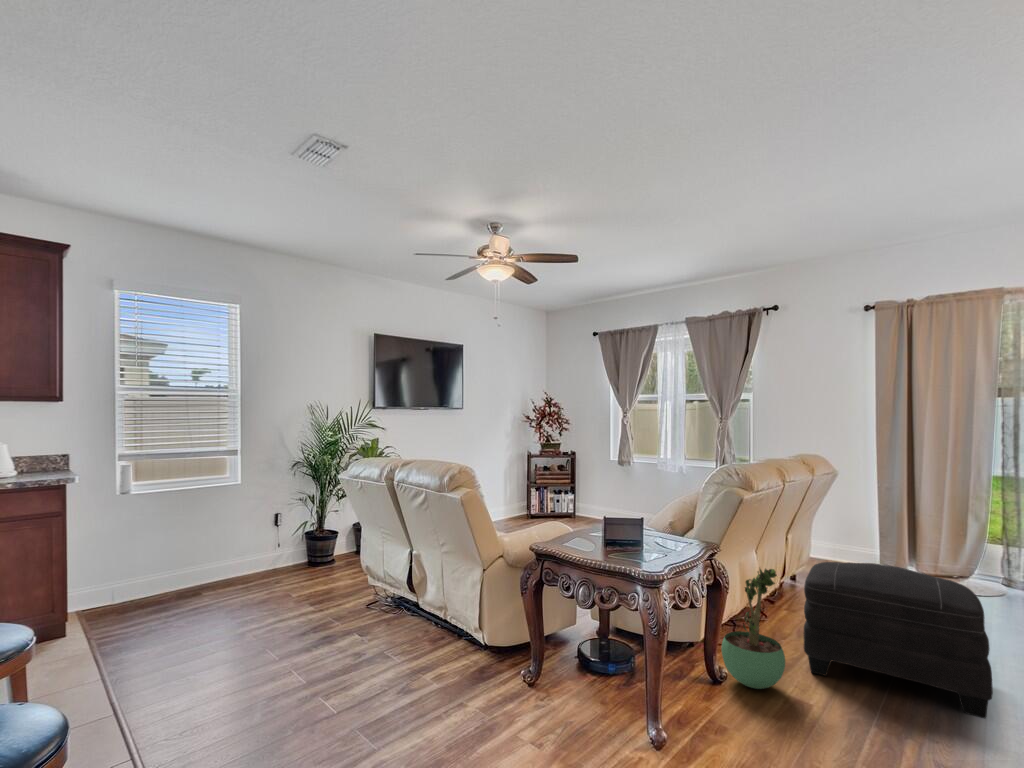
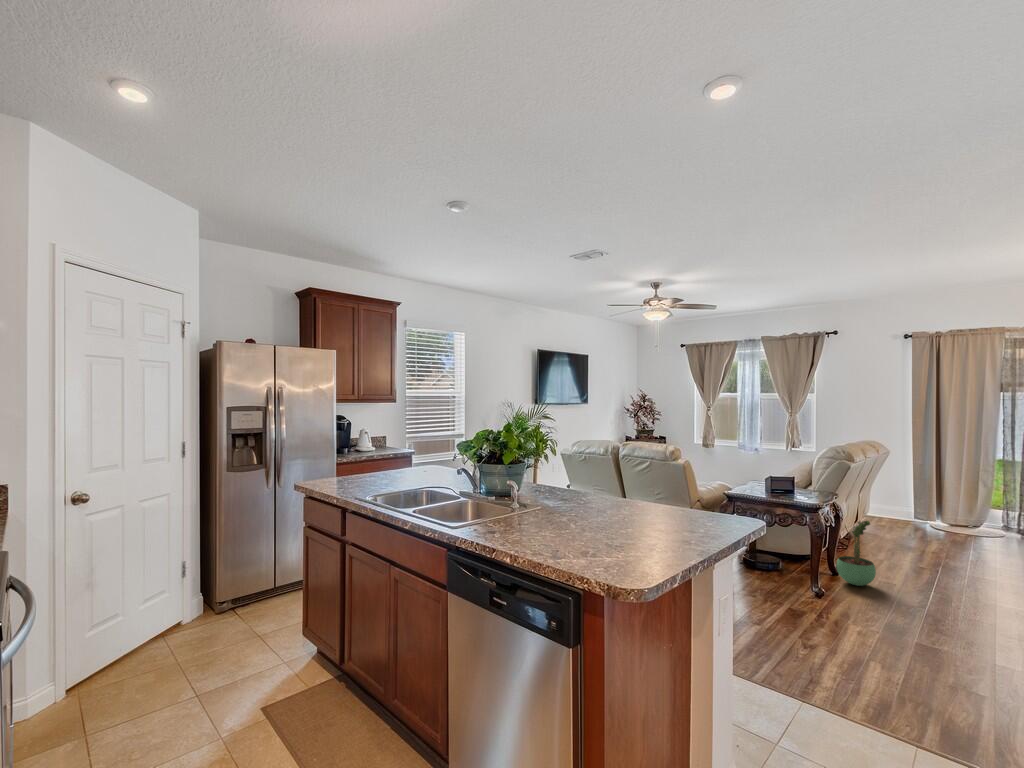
ottoman: present [803,562,993,719] -> none [882,516,993,597]

